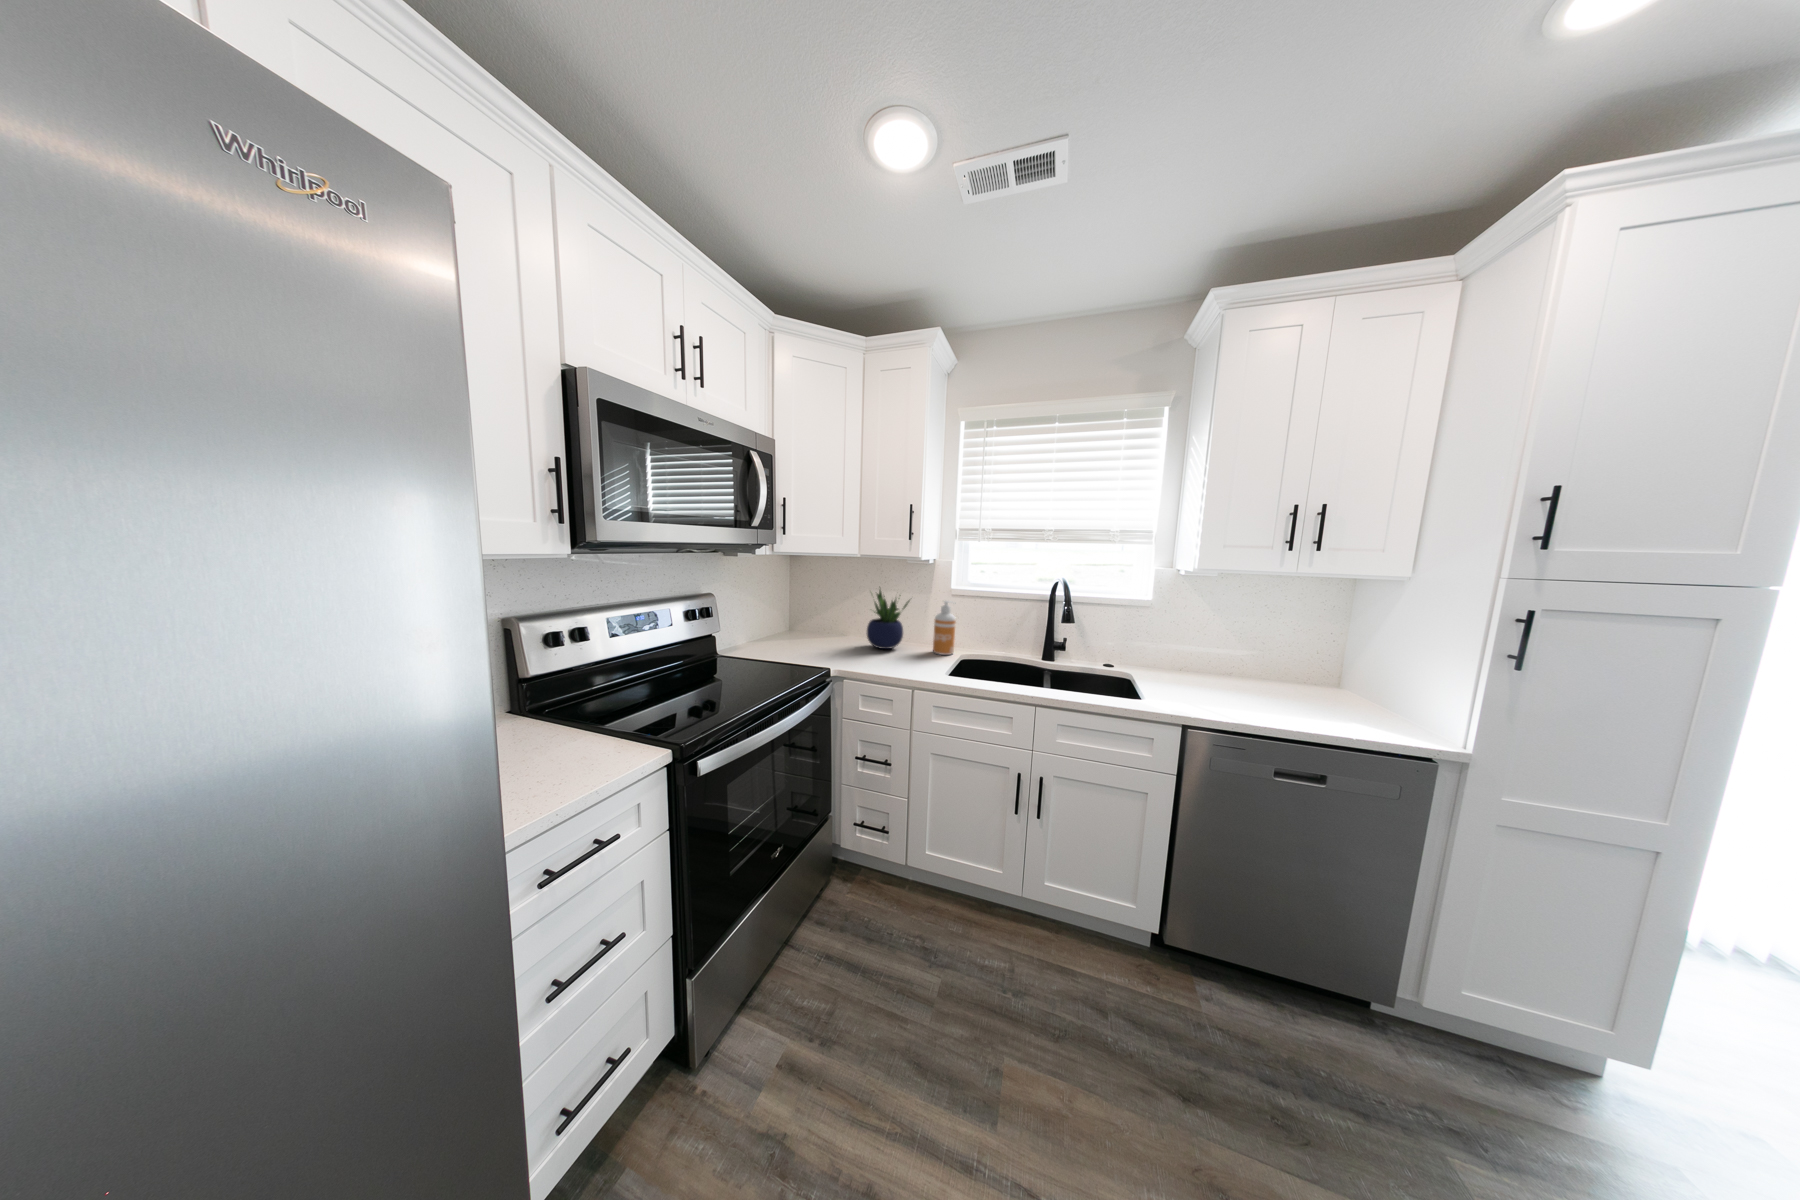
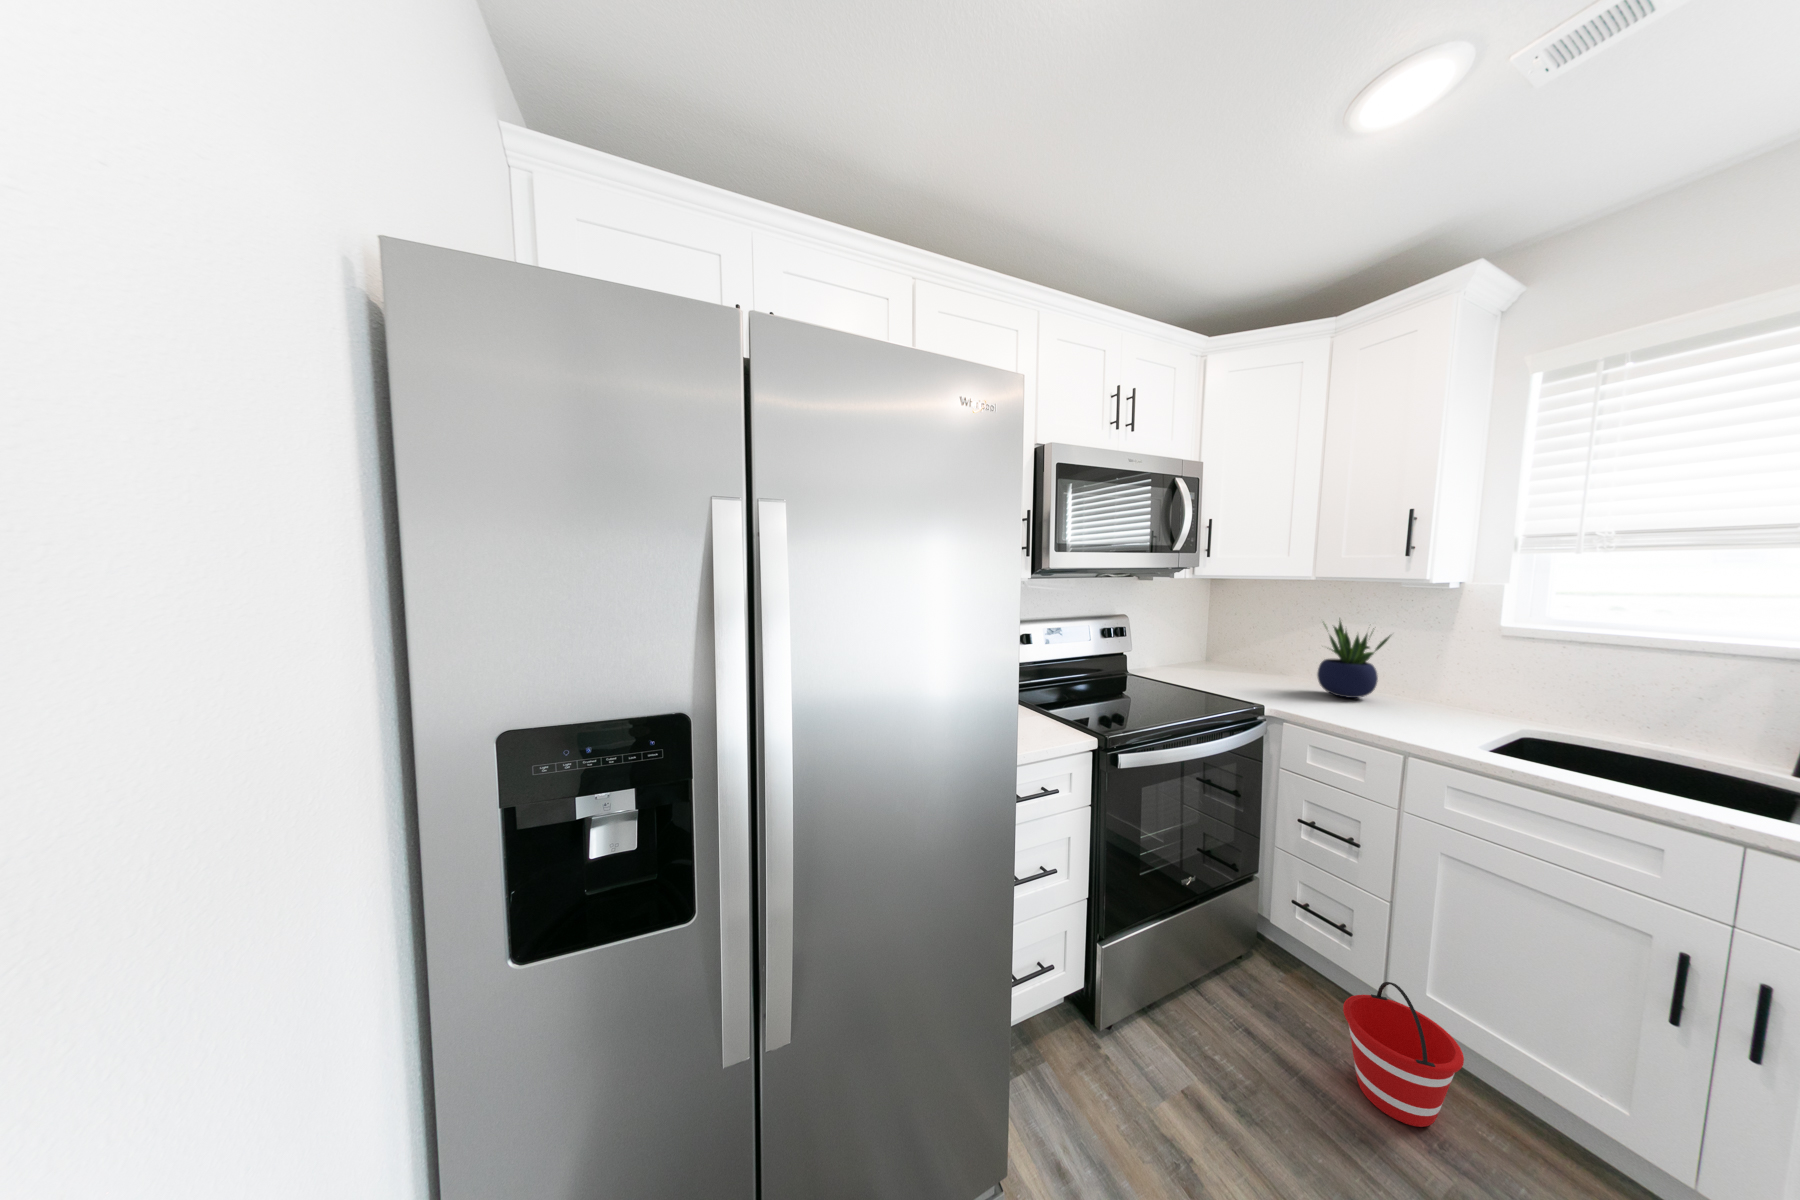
soap dispenser: present [933,601,956,655] -> none [1431,640,1476,717]
bucket: none [893,873,962,979] -> present [1343,982,1464,1127]

